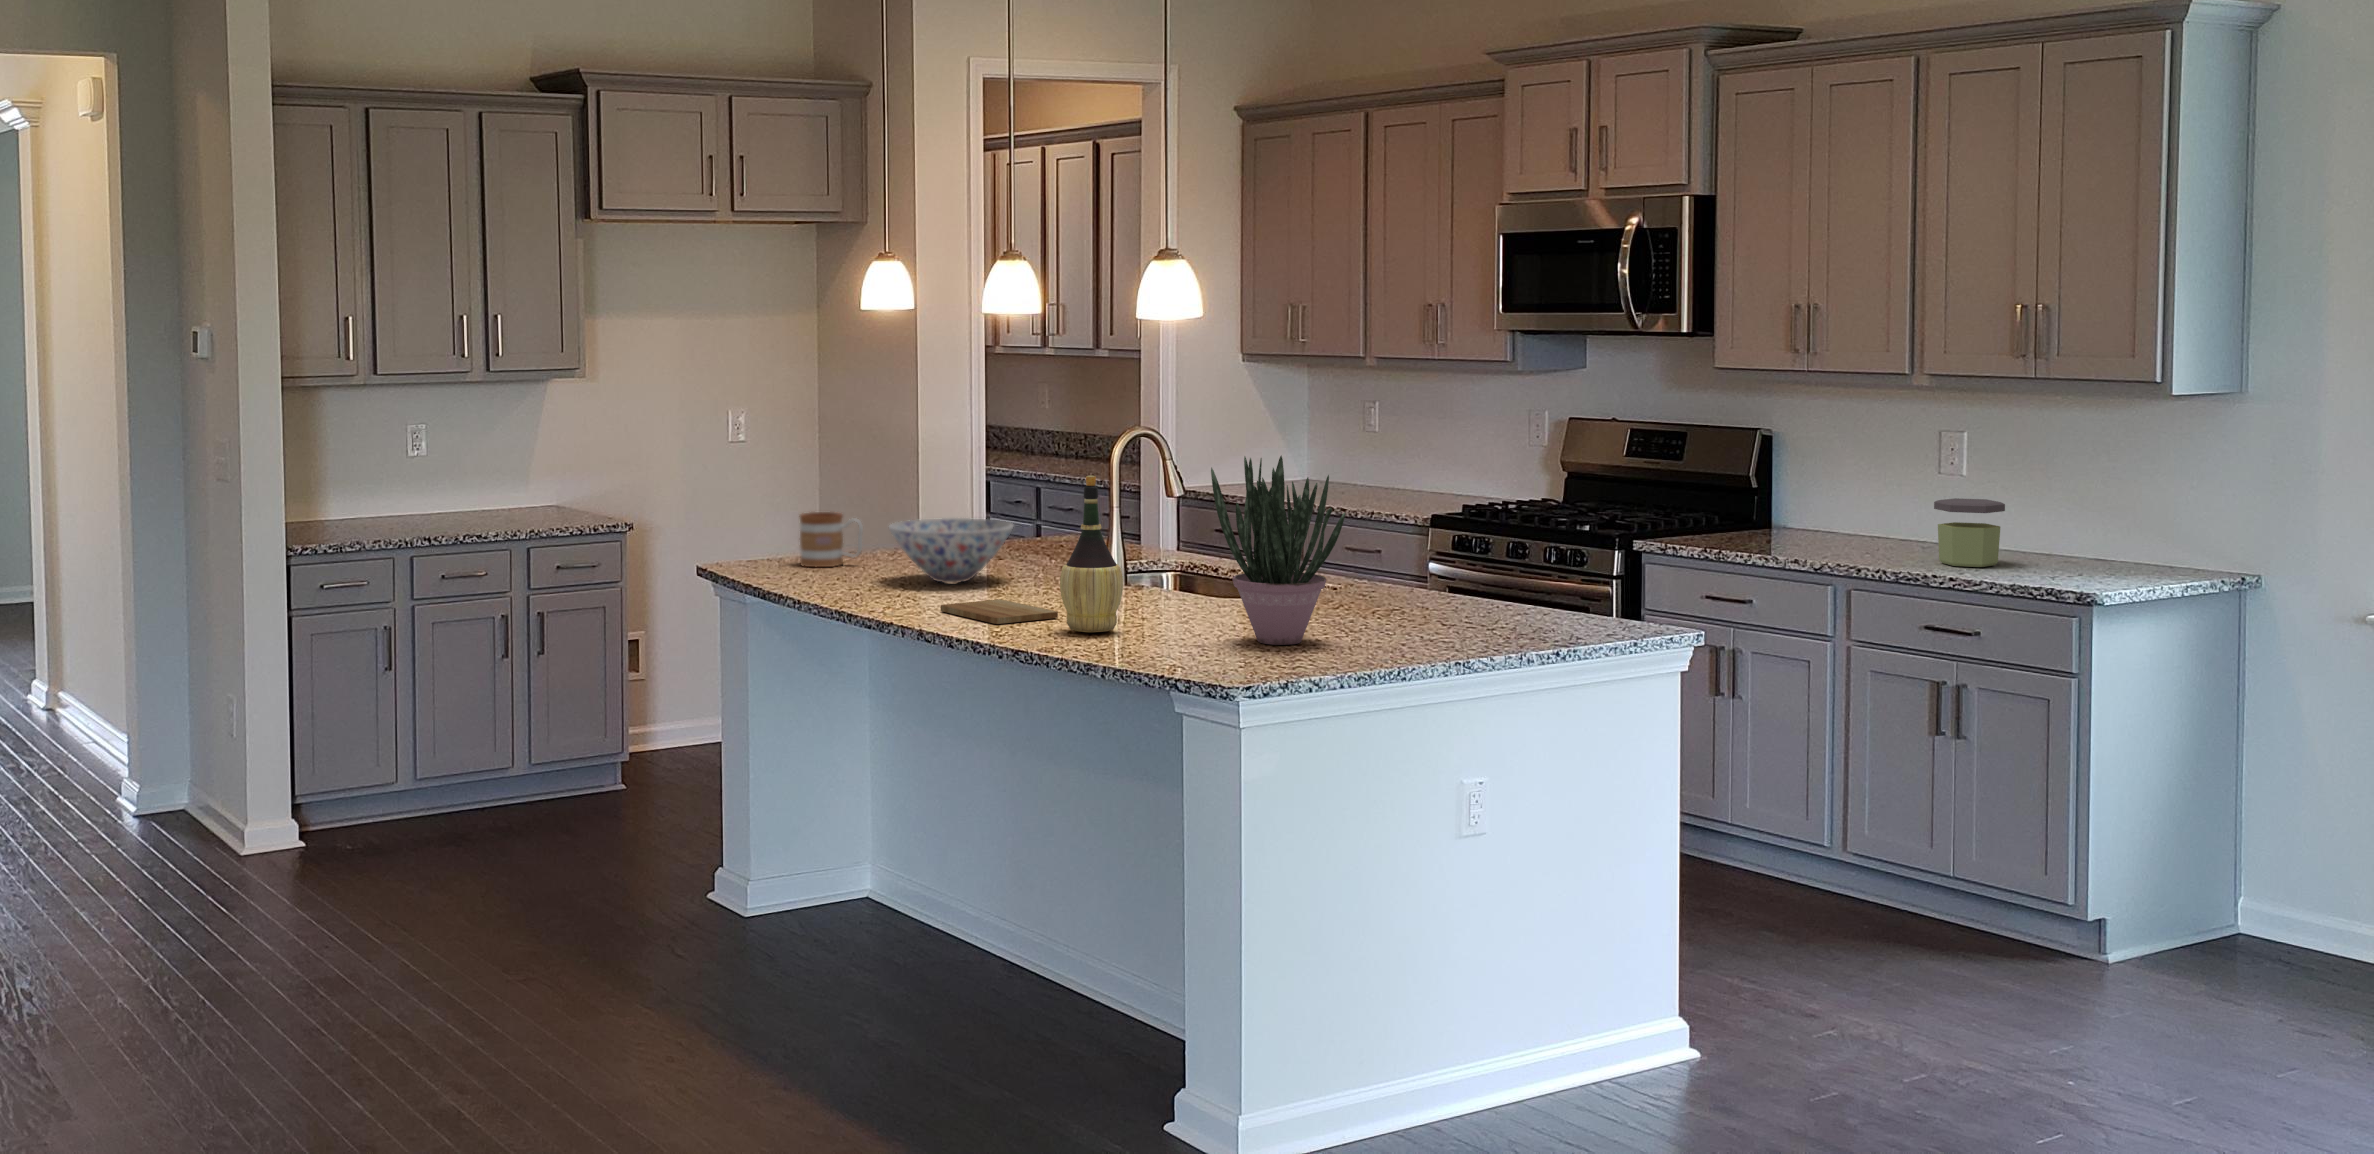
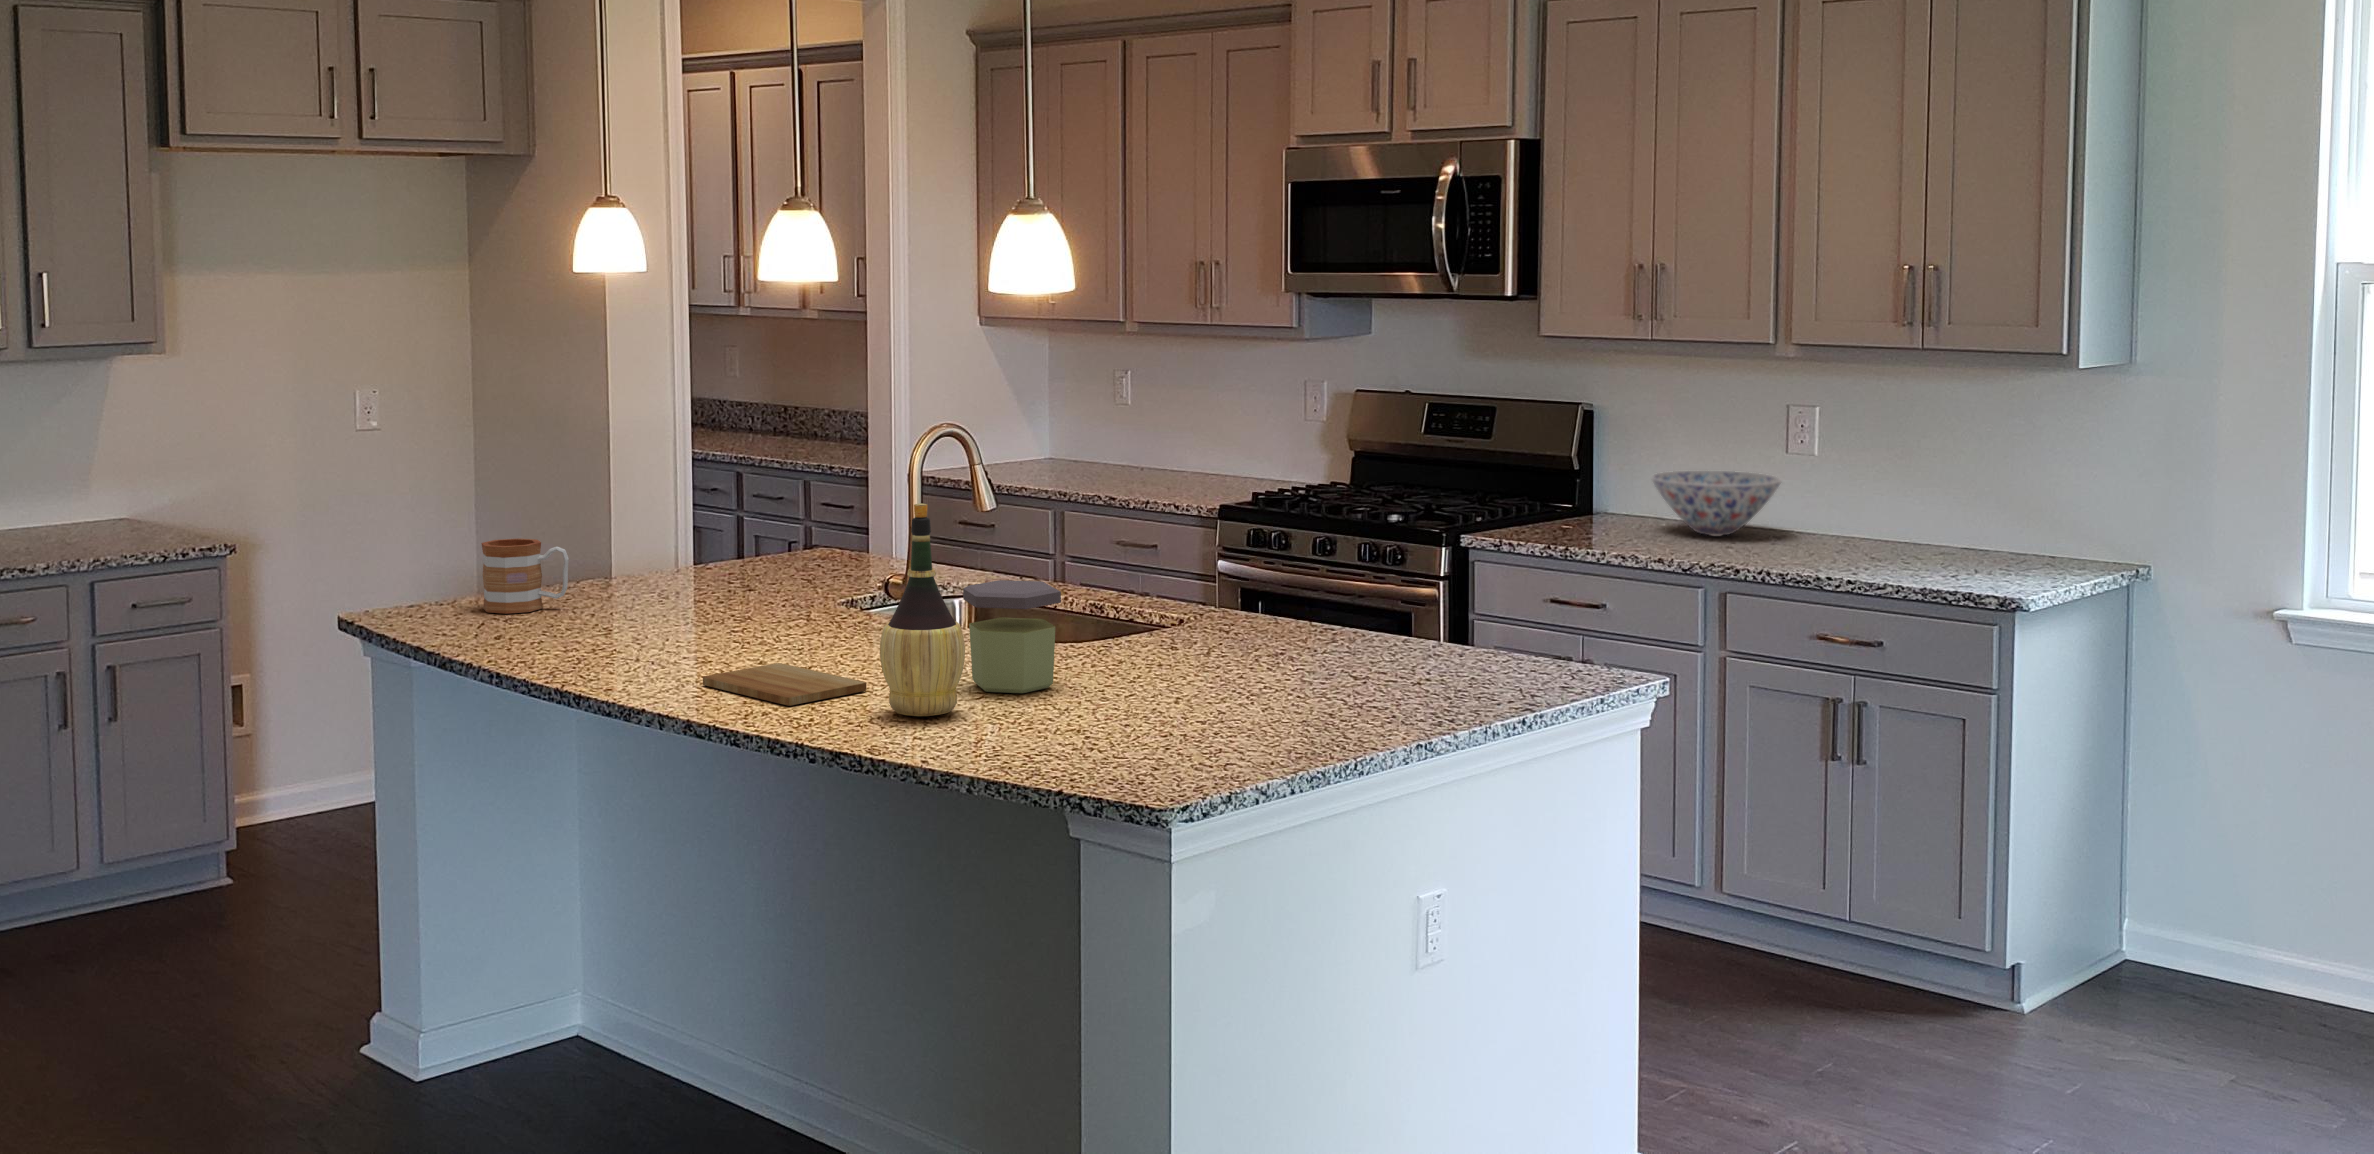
potted plant: present [1211,456,1345,645] -> none [1091,474,1266,727]
jar: present [1934,498,2005,567] -> present [963,580,1061,693]
bowl: present [889,518,1013,583] -> present [1651,471,1781,535]

